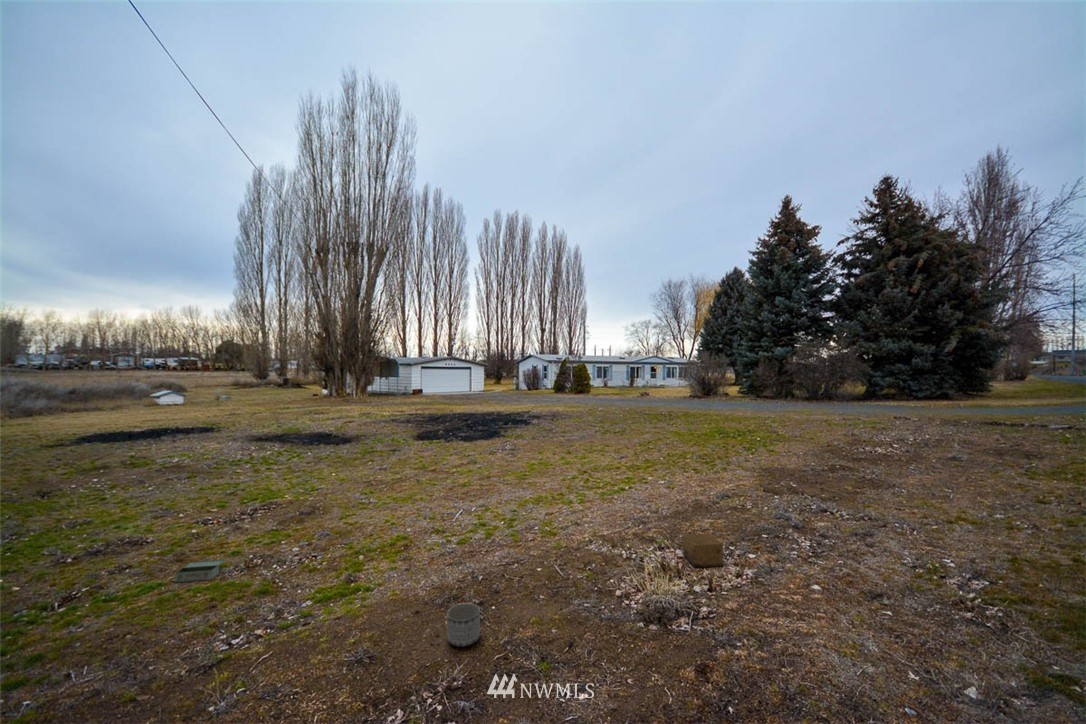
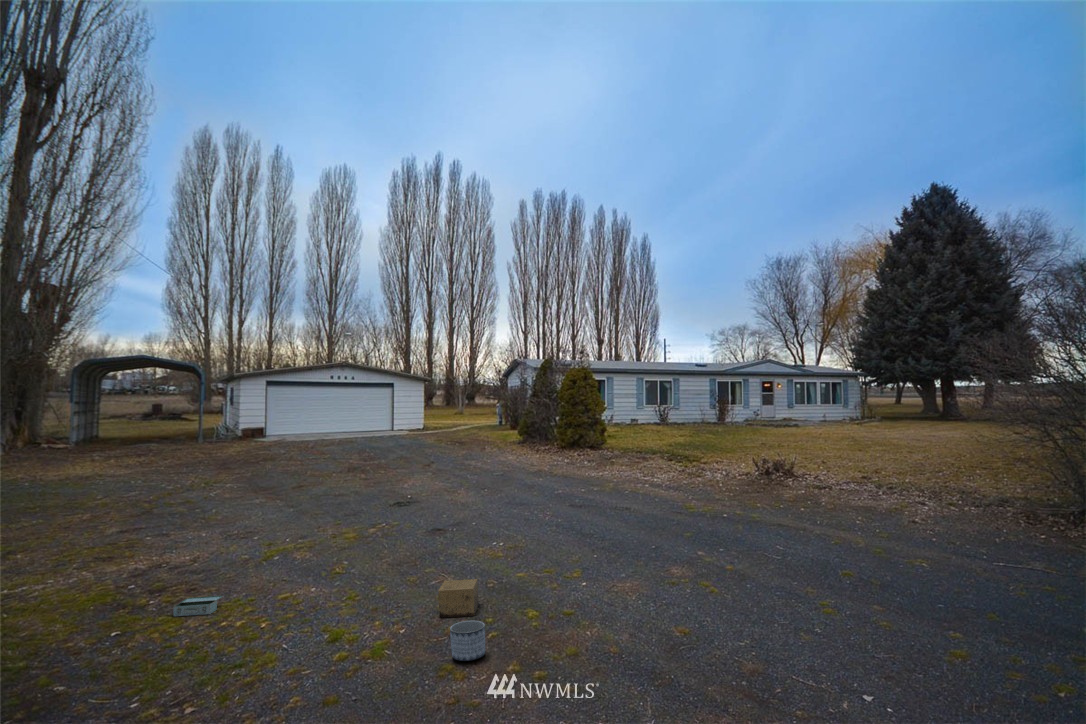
cardboard box: present [682,533,724,568] -> present [438,579,479,618]

